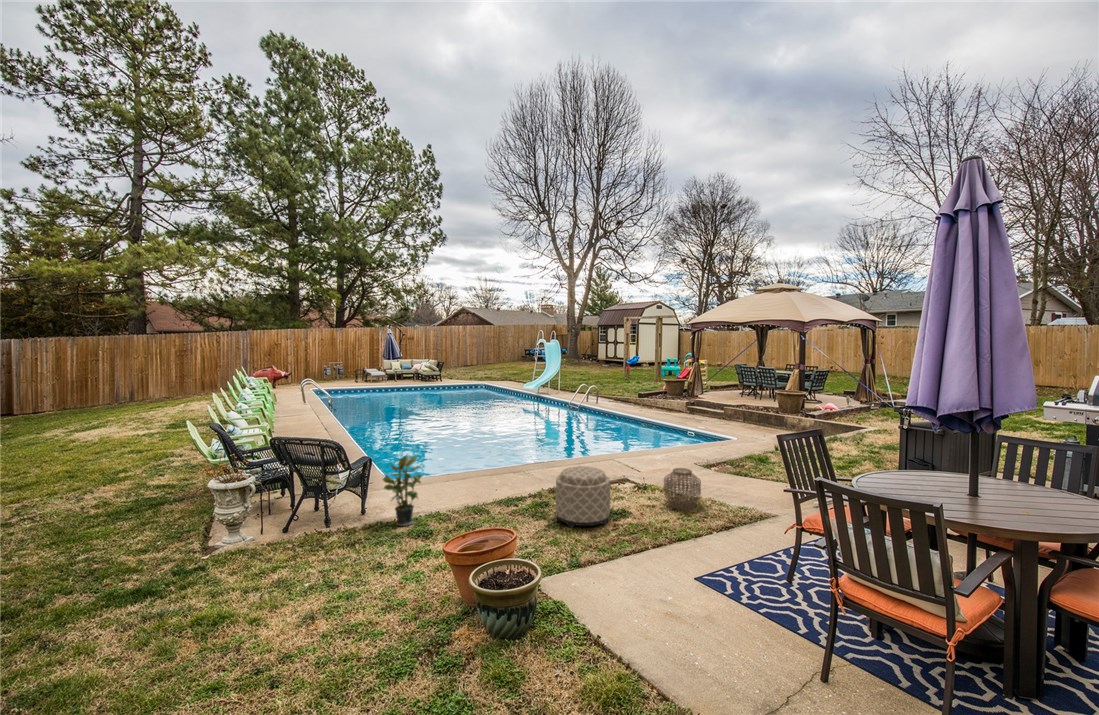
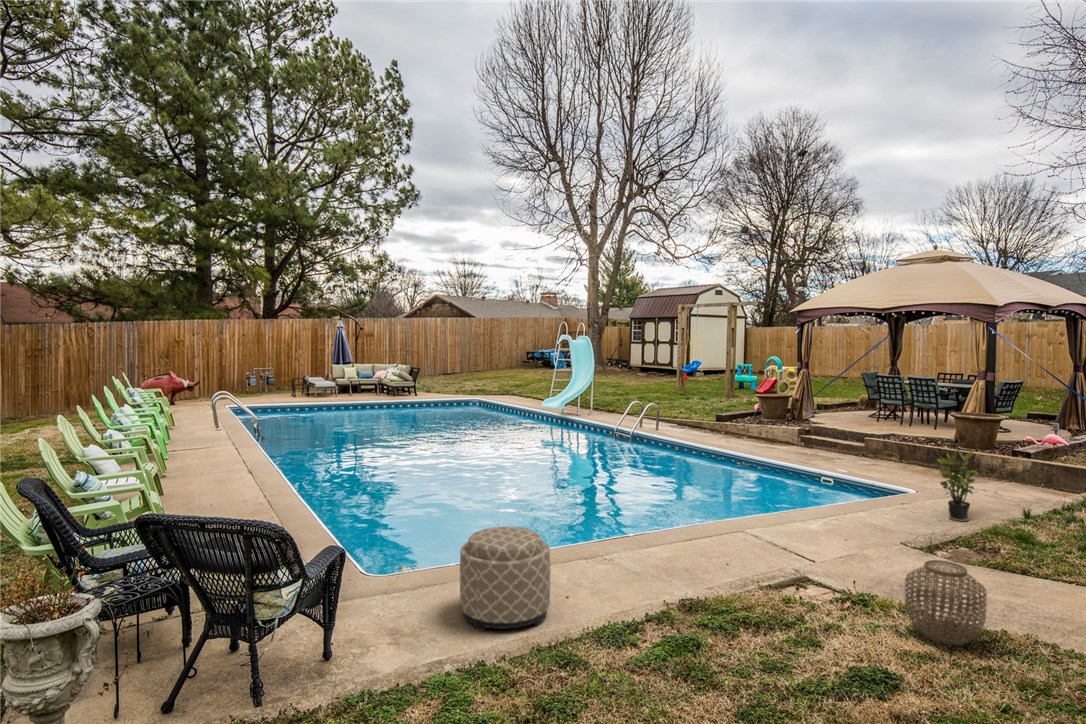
potted plant: present [383,454,422,526] -> present [937,448,979,522]
ottoman: present [556,466,610,527] -> present [460,526,550,631]

